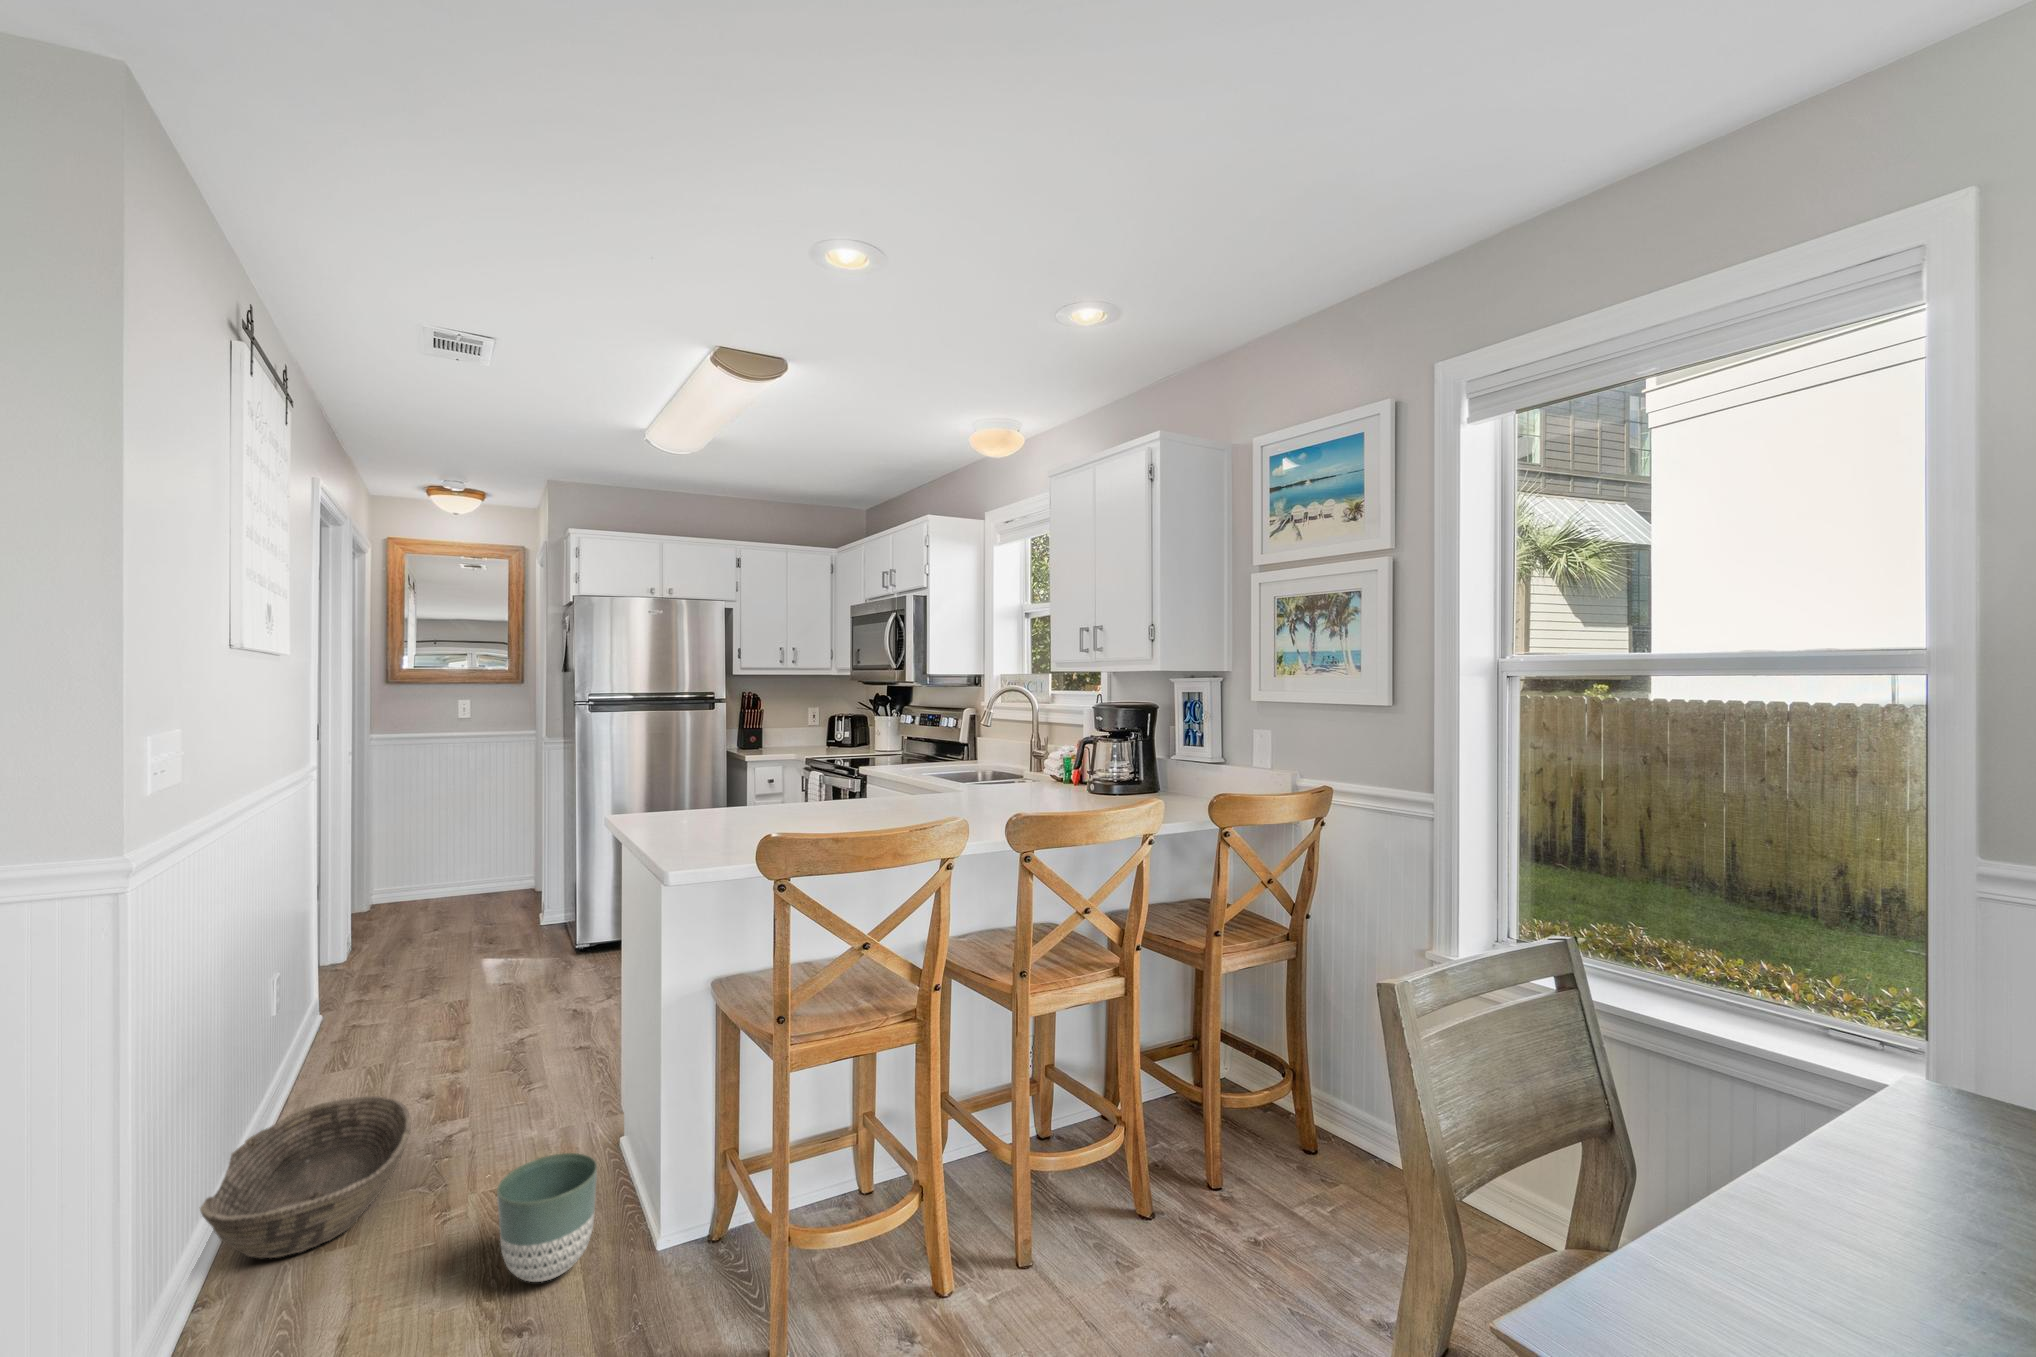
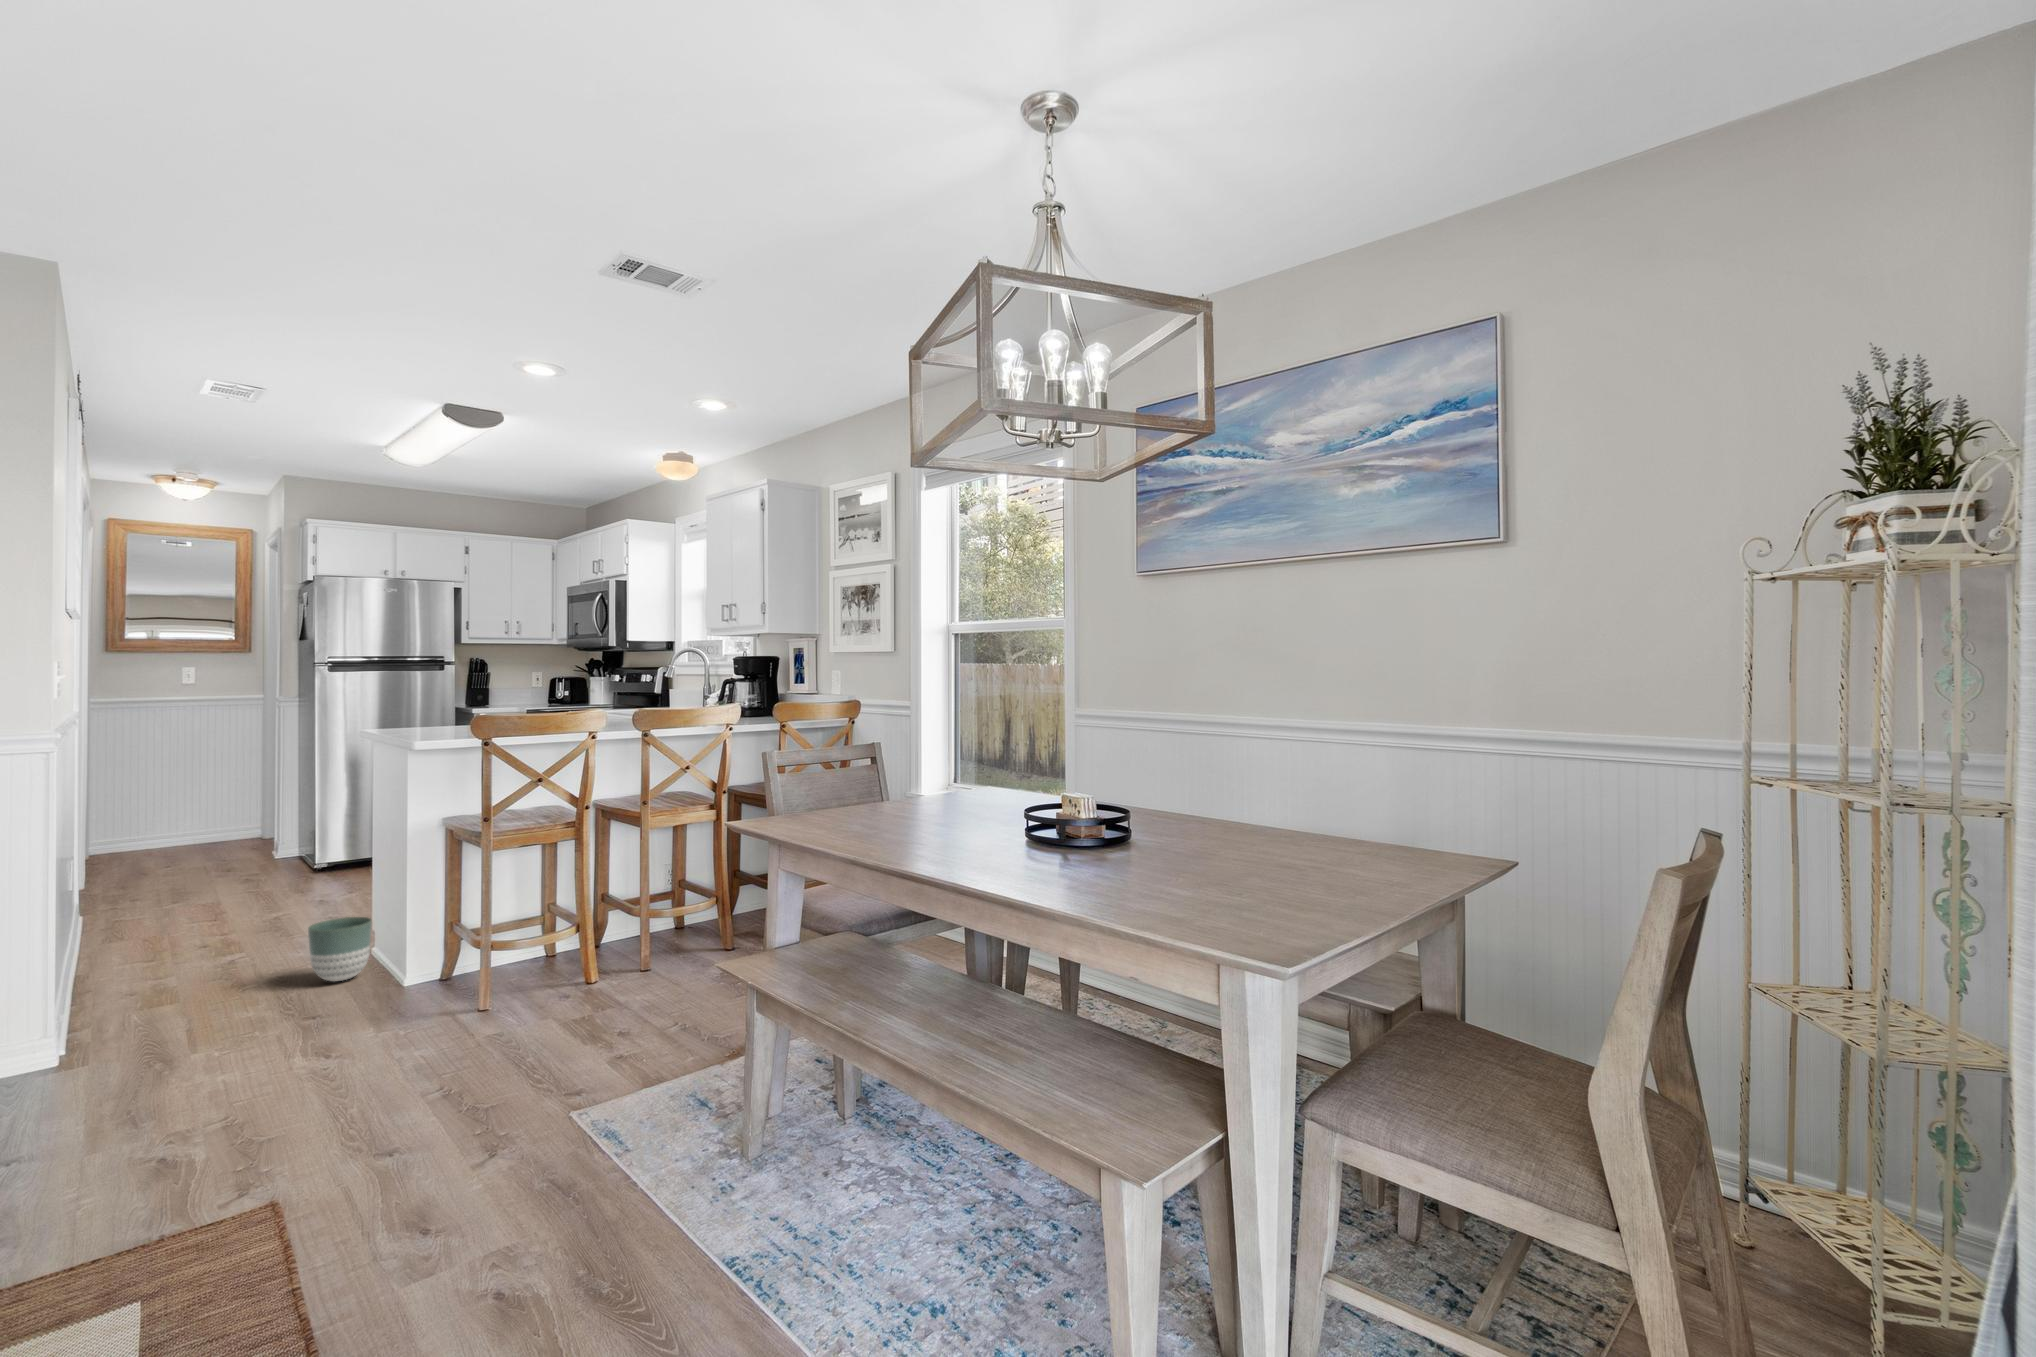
basket: present [200,1096,411,1258] -> none [89,919,226,986]

